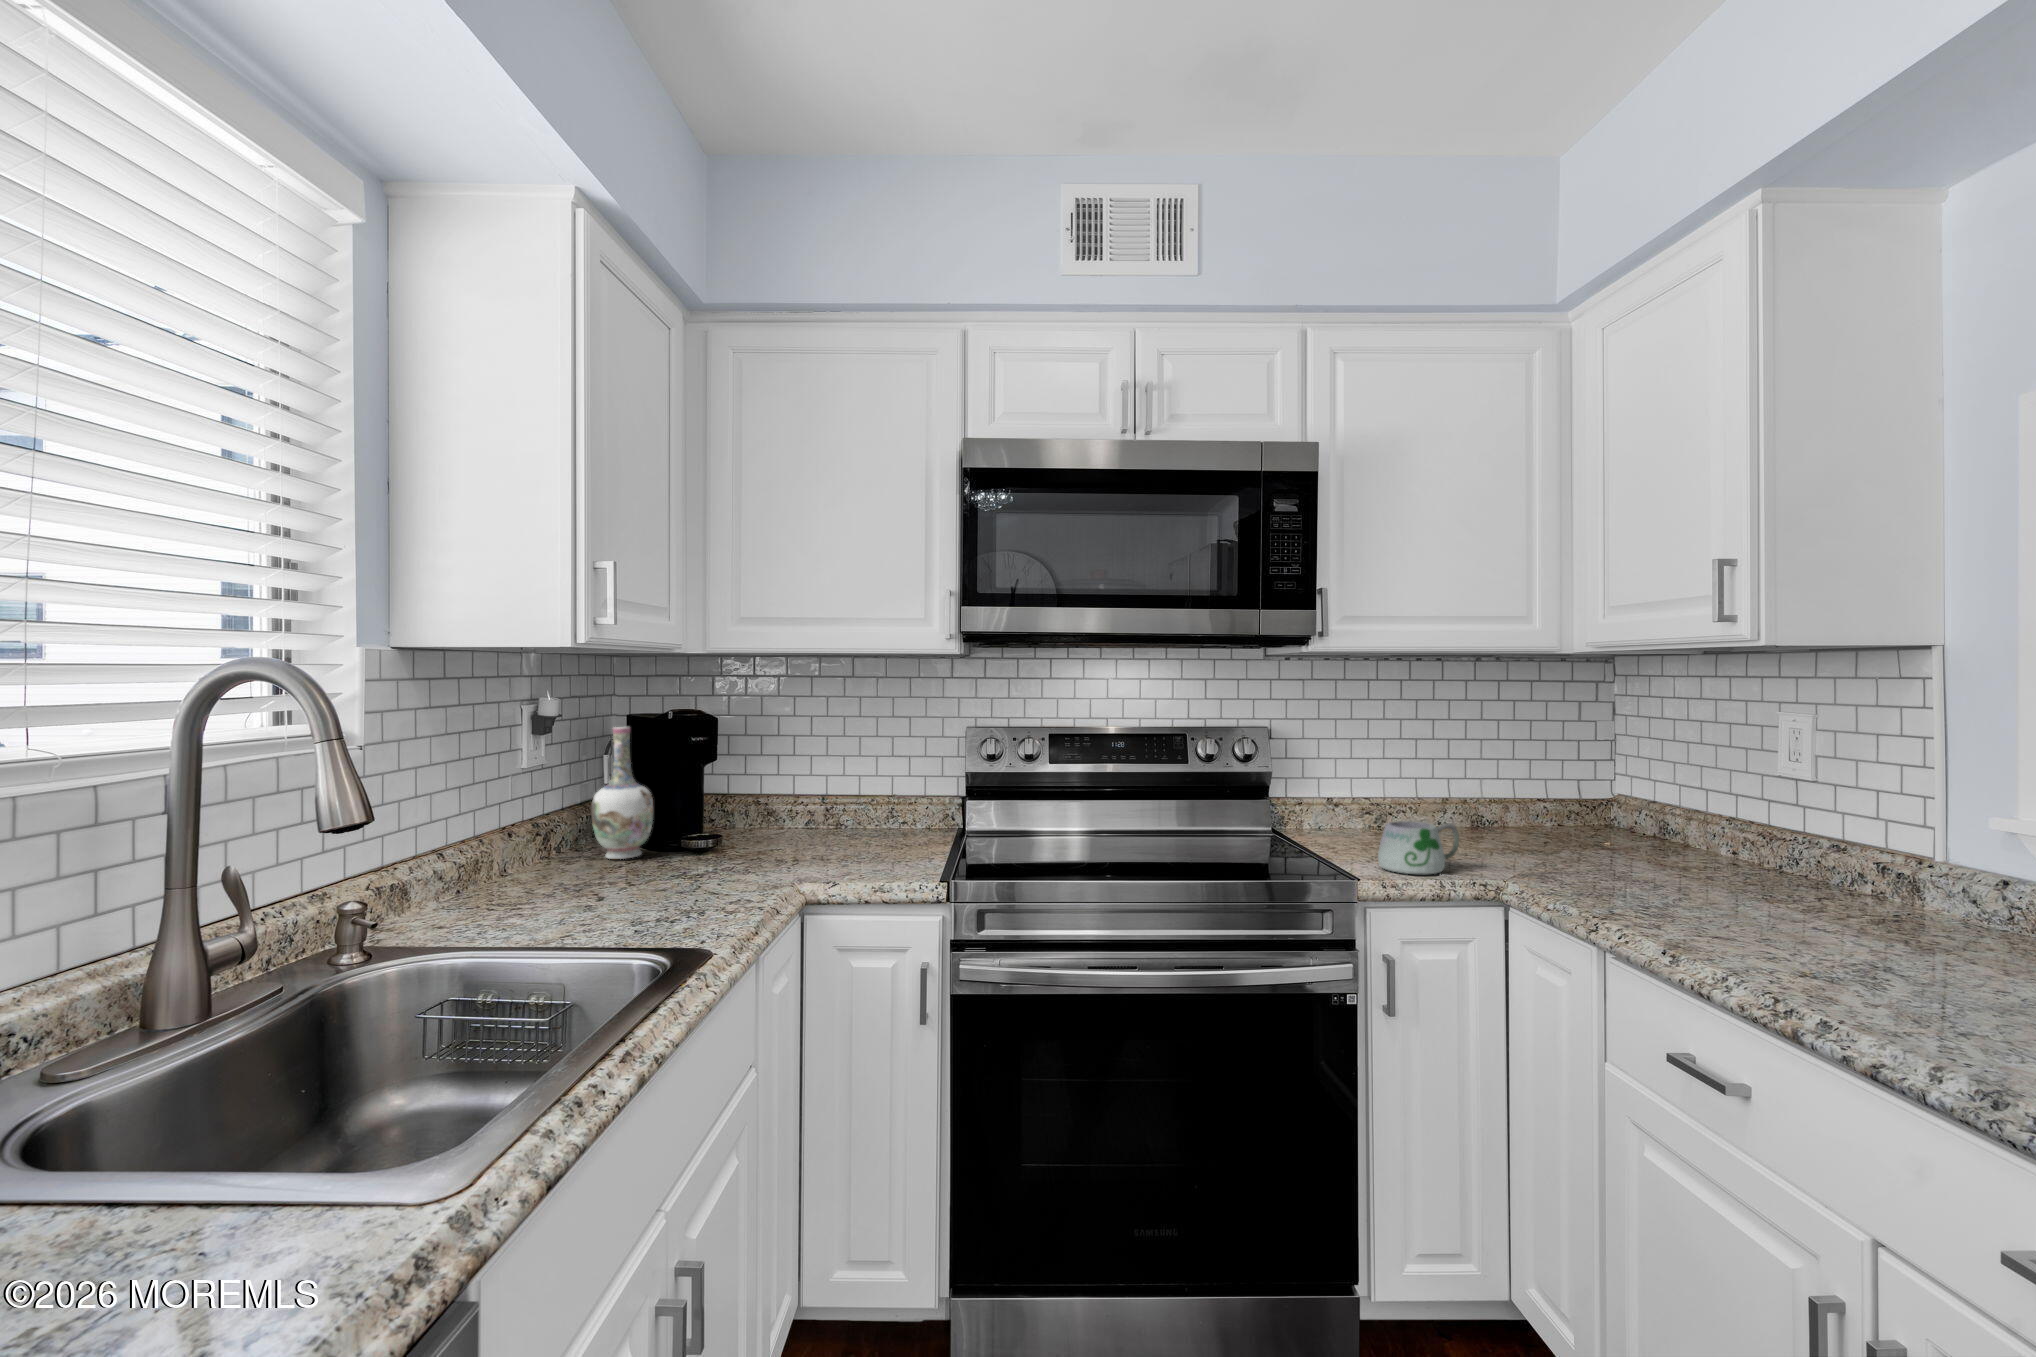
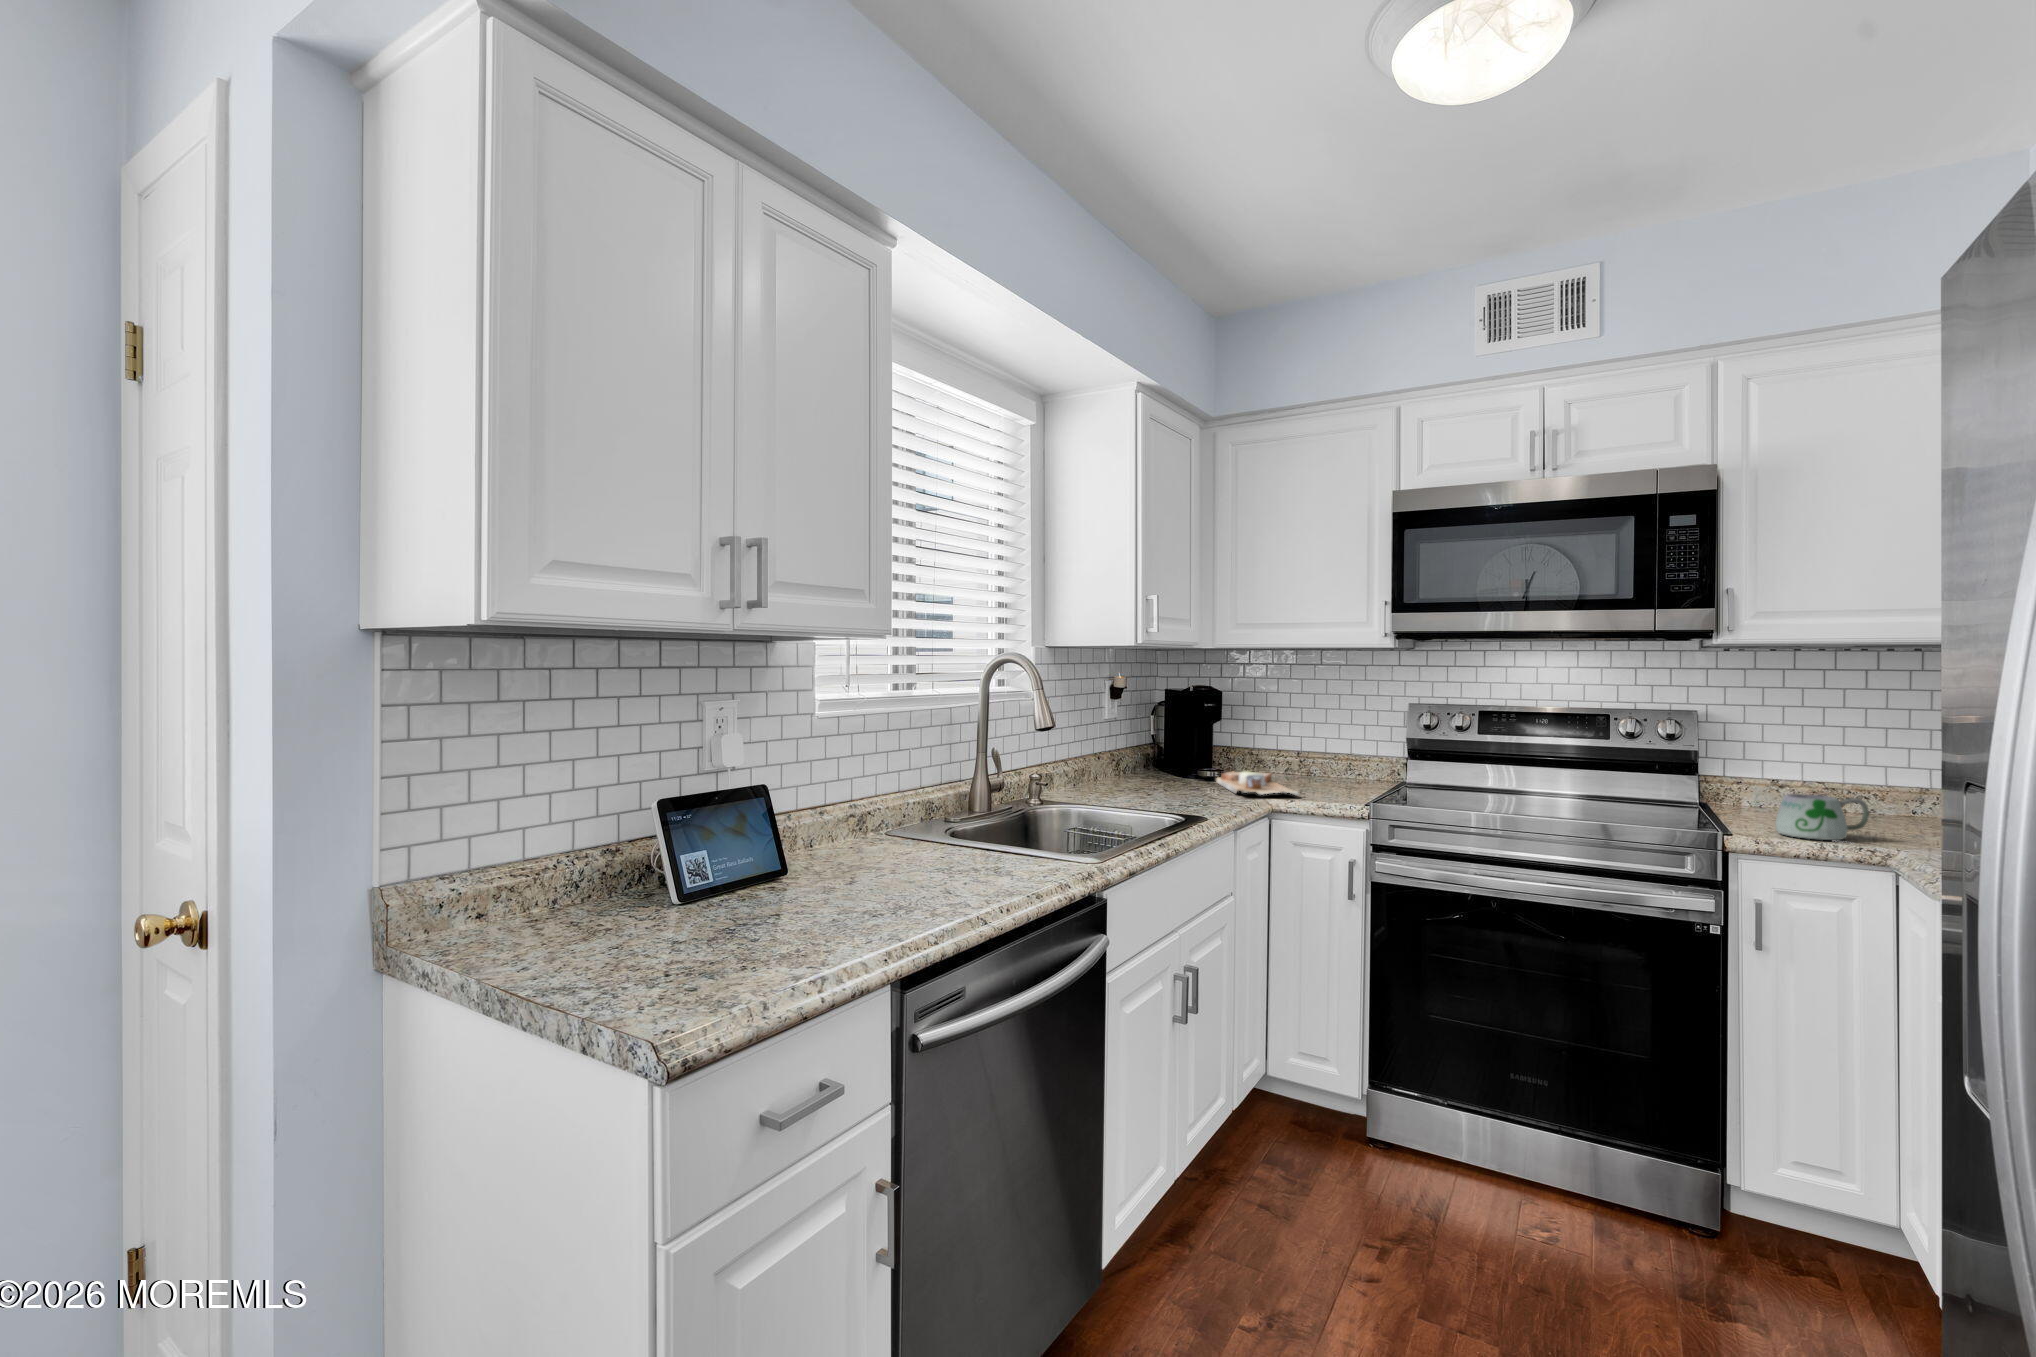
vase: present [591,727,653,859] -> none [1144,697,1182,781]
cutting board: none [708,832,841,877] -> present [1216,771,1299,796]

